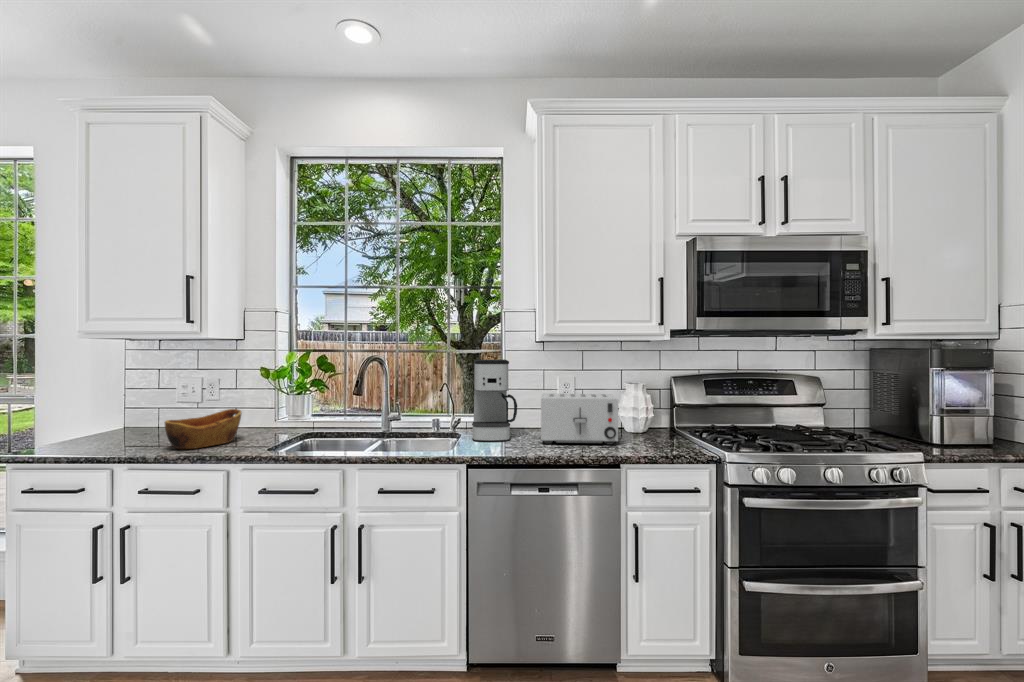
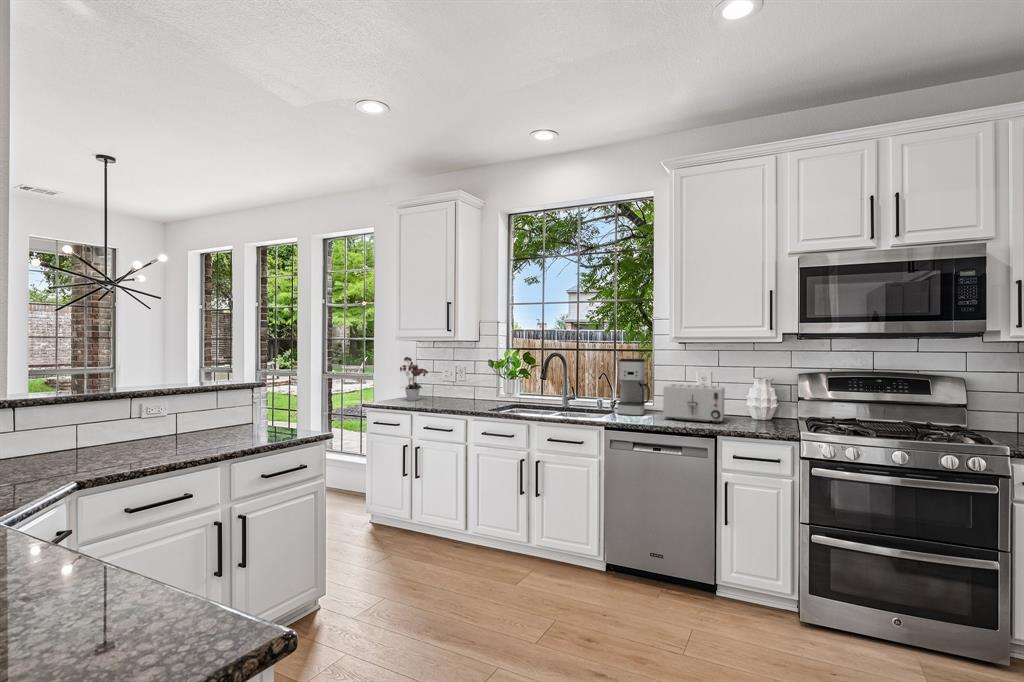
flower arrangement: none [85,361,151,443] -> present [400,357,428,401]
wooden bowl: present [165,409,242,449] -> none [435,385,477,407]

